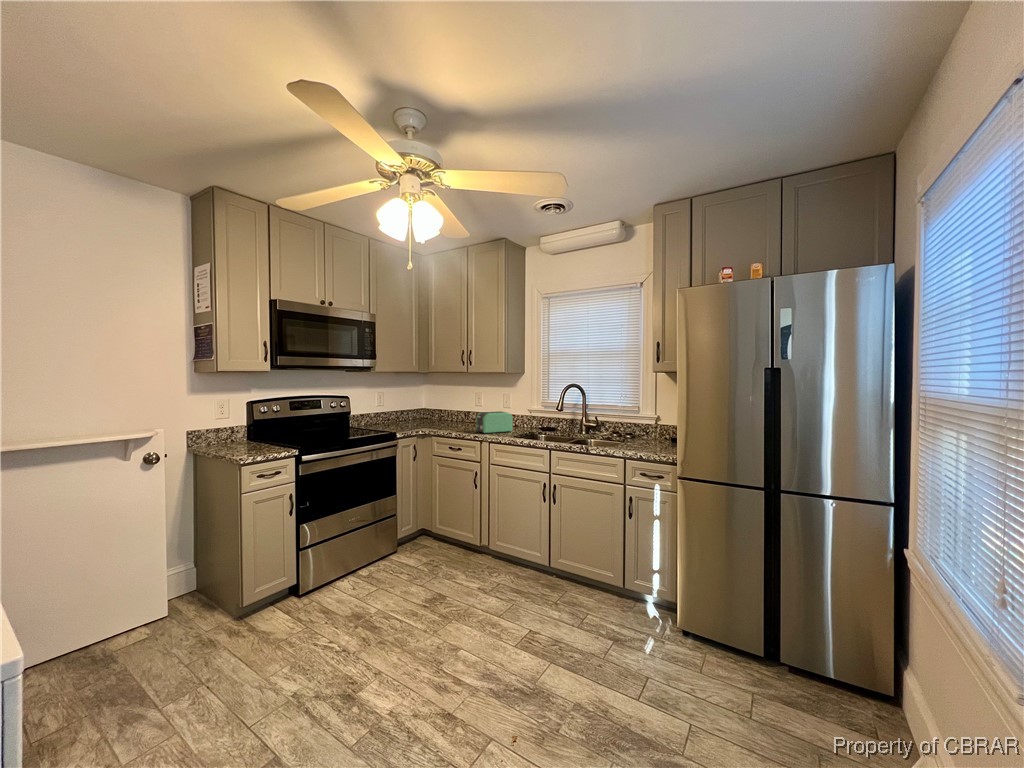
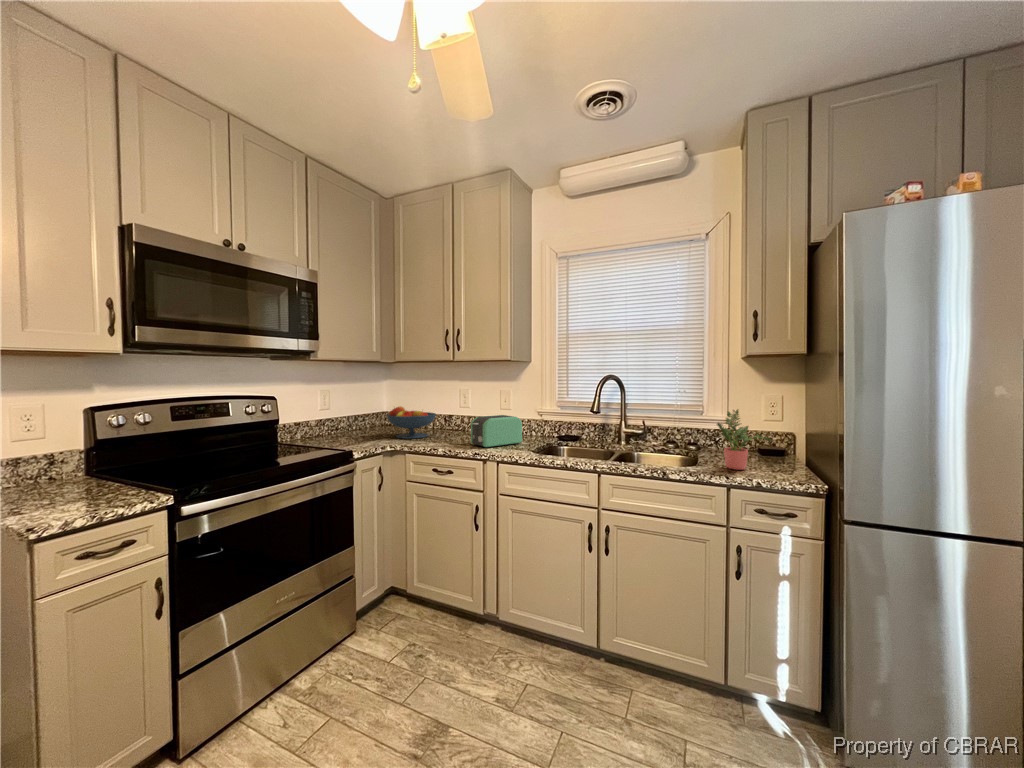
fruit bowl: none [422,404,457,427] -> present [387,407,436,439]
potted plant: none [622,409,659,449] -> present [717,409,771,470]

